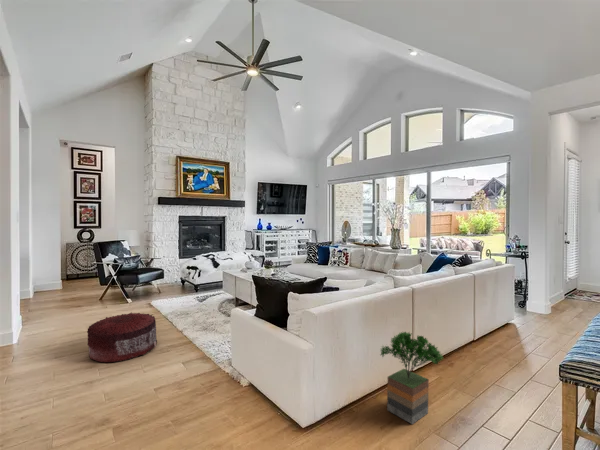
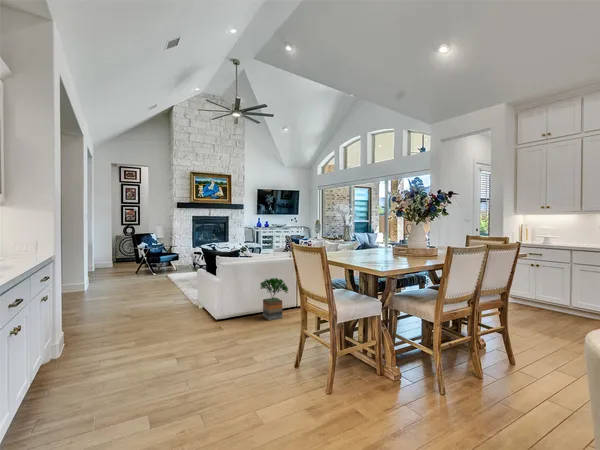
pouf: present [87,313,157,363] -> none [124,274,163,298]

